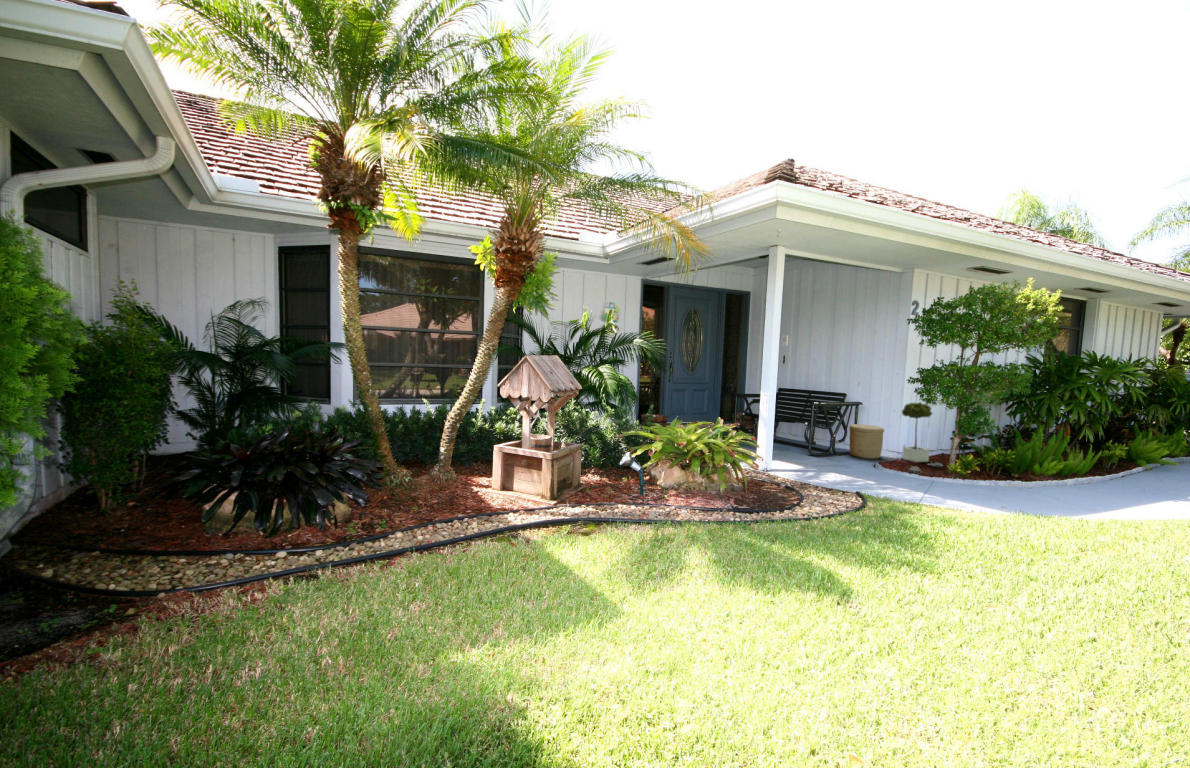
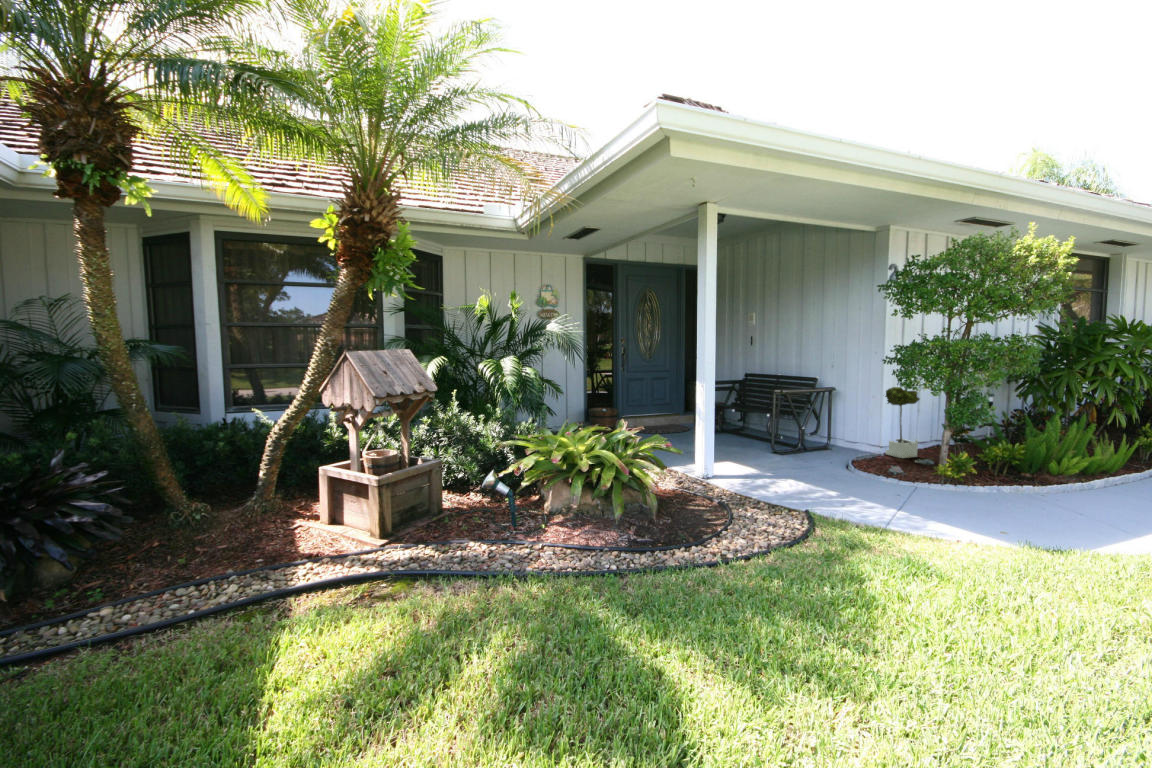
woven basket: present [849,424,884,459] -> none [821,415,862,455]

